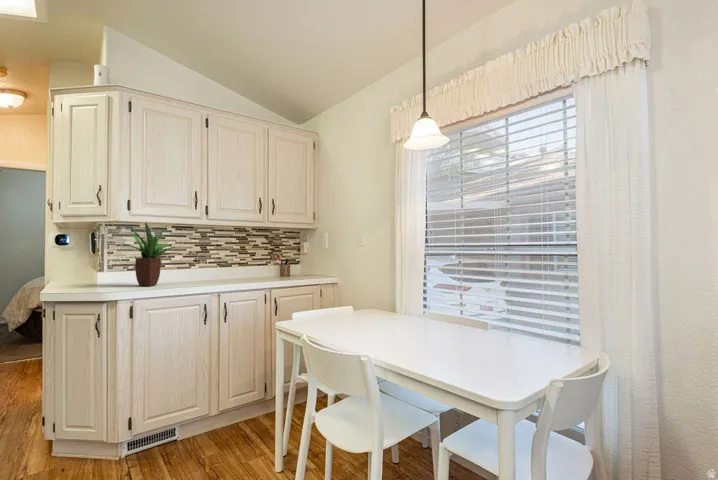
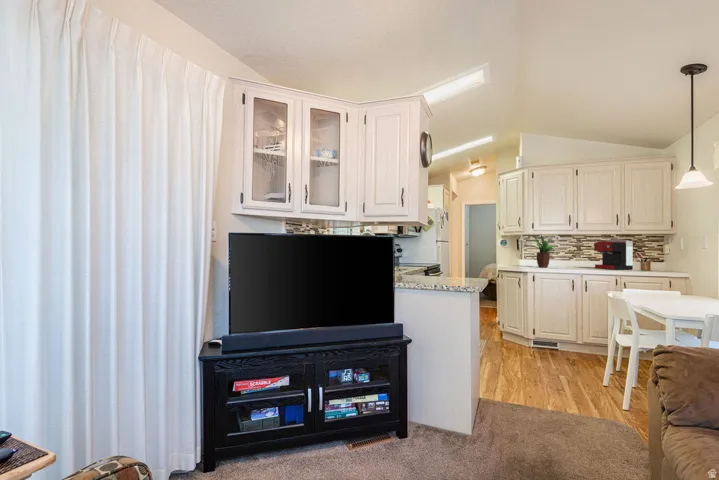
coffee maker: none [229,234,277,280] -> present [594,239,633,270]

